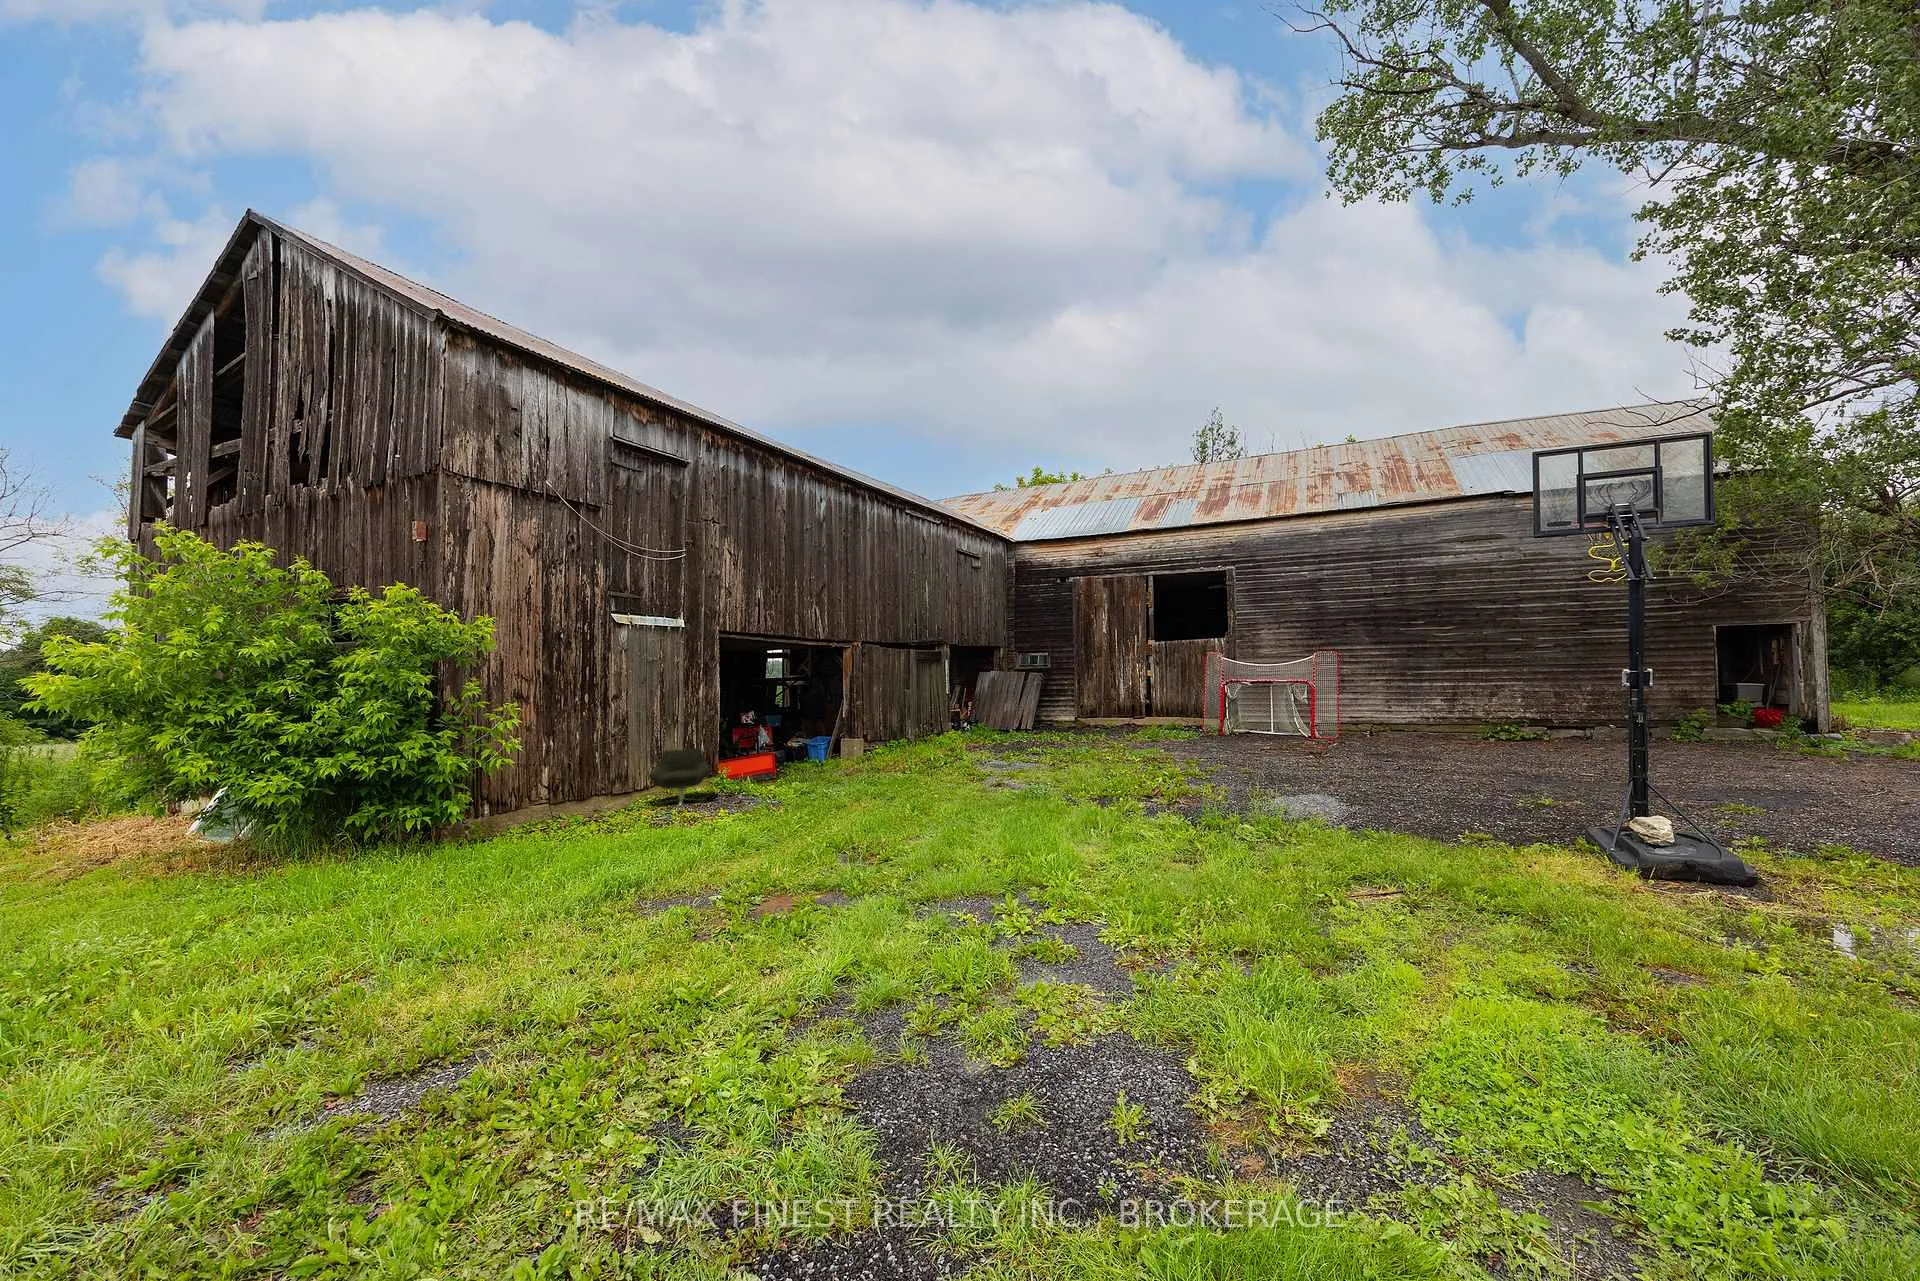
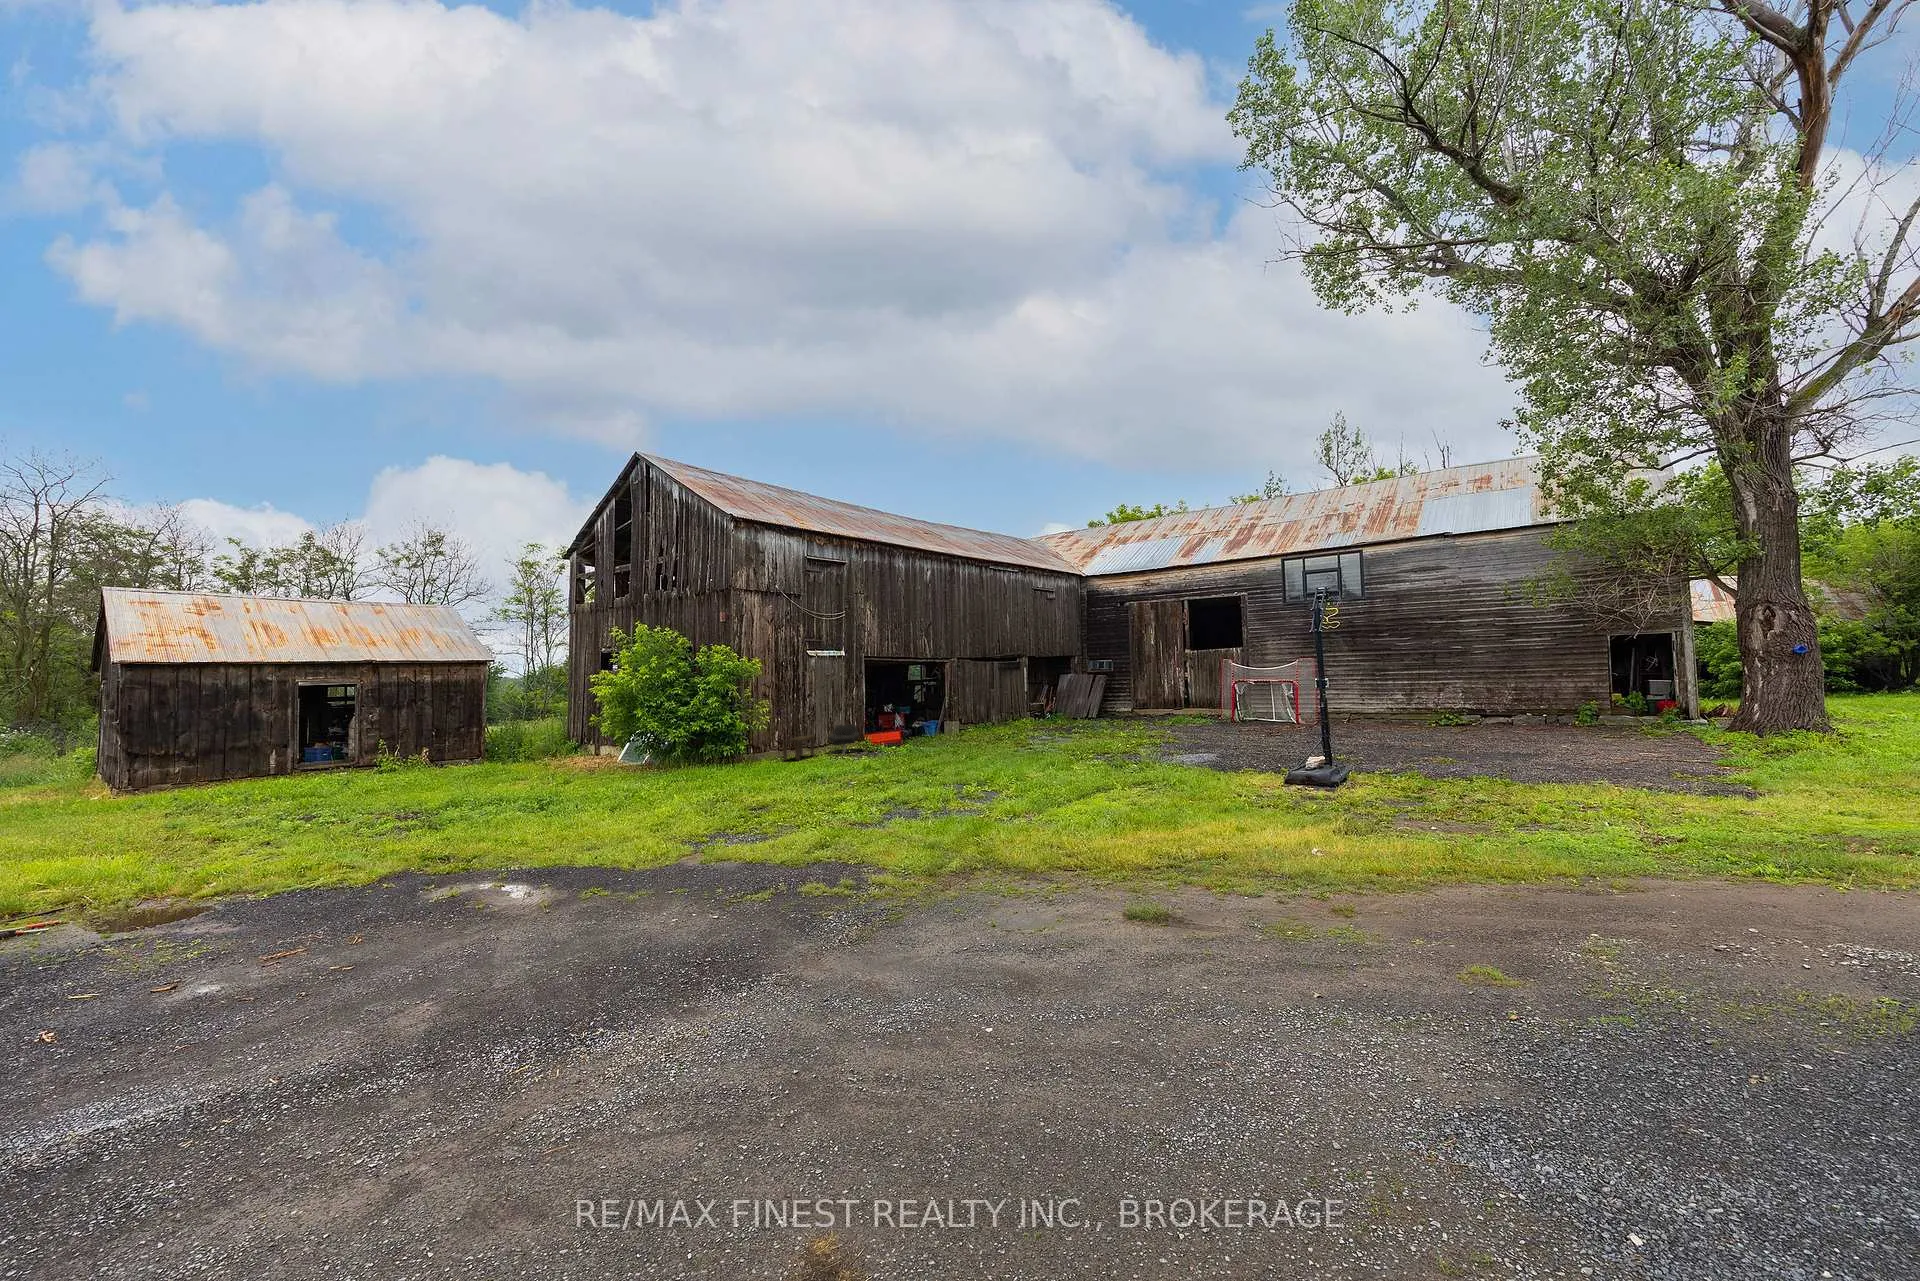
bench: none [551,774,623,829] -> present [783,736,815,761]

